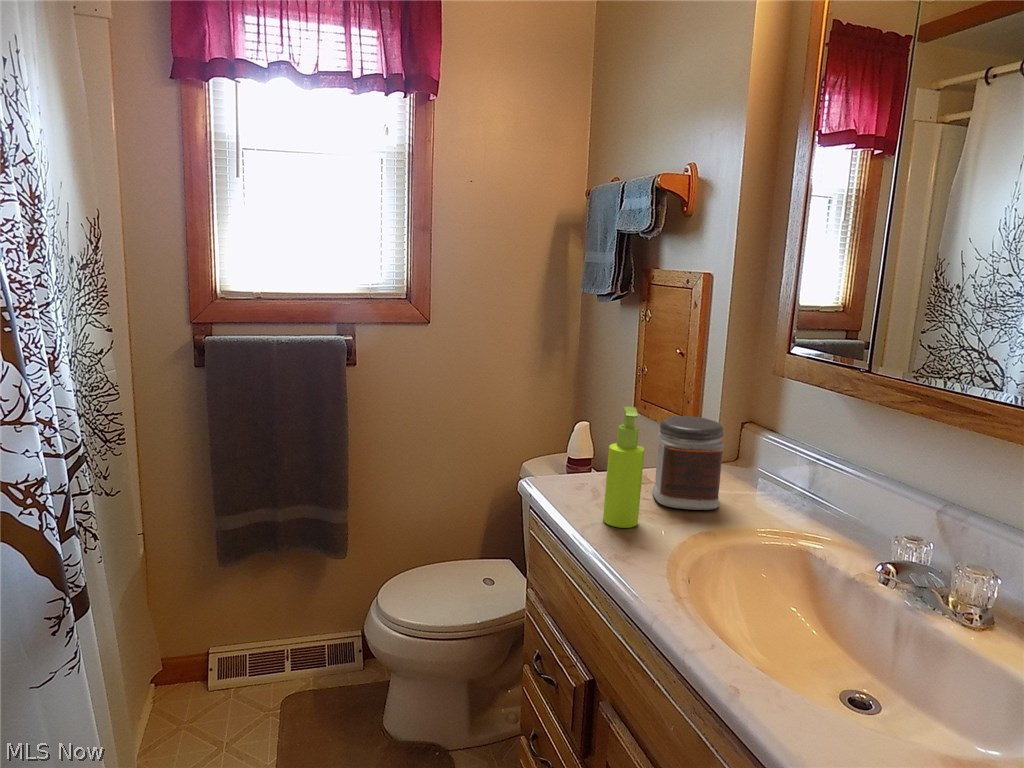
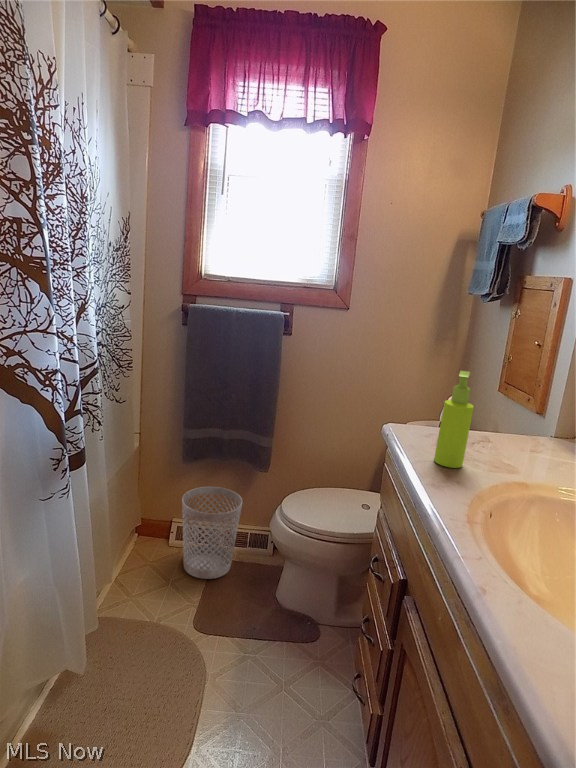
jar: present [652,416,725,510] -> none [485,388,552,467]
wastebasket: none [225,590,316,728] -> present [182,487,242,579]

